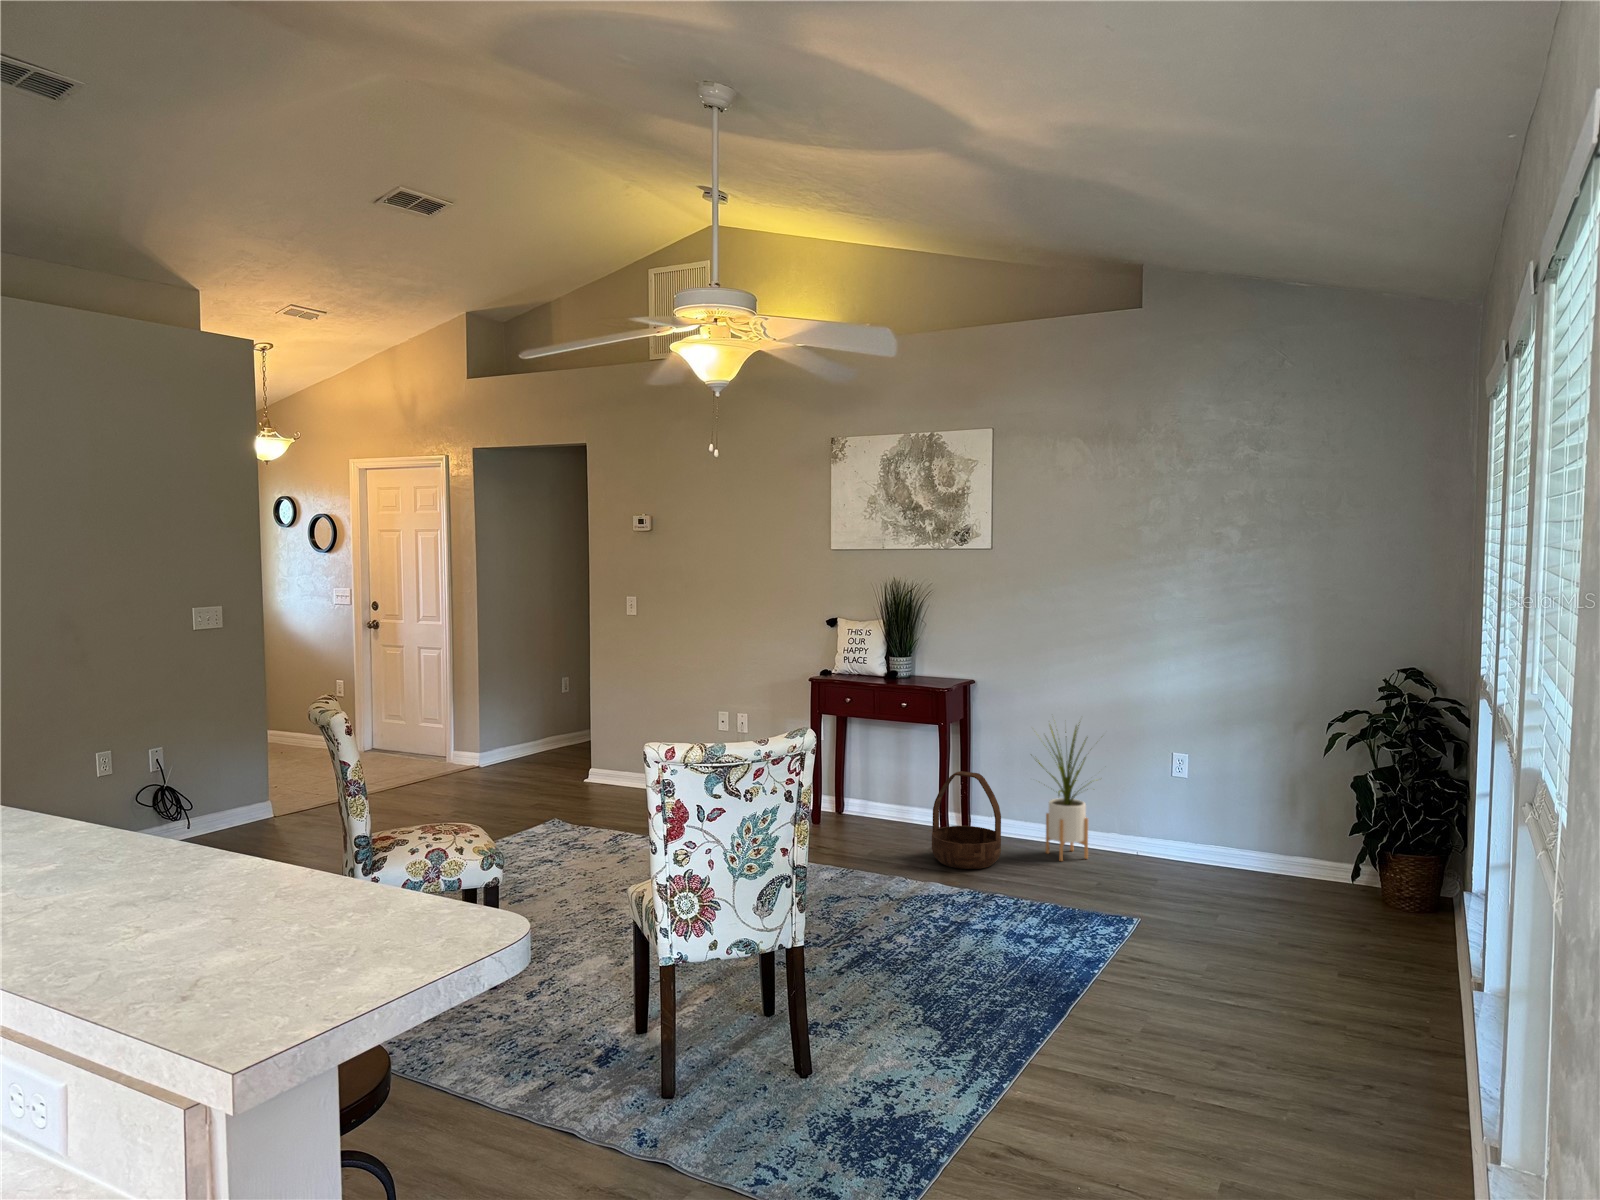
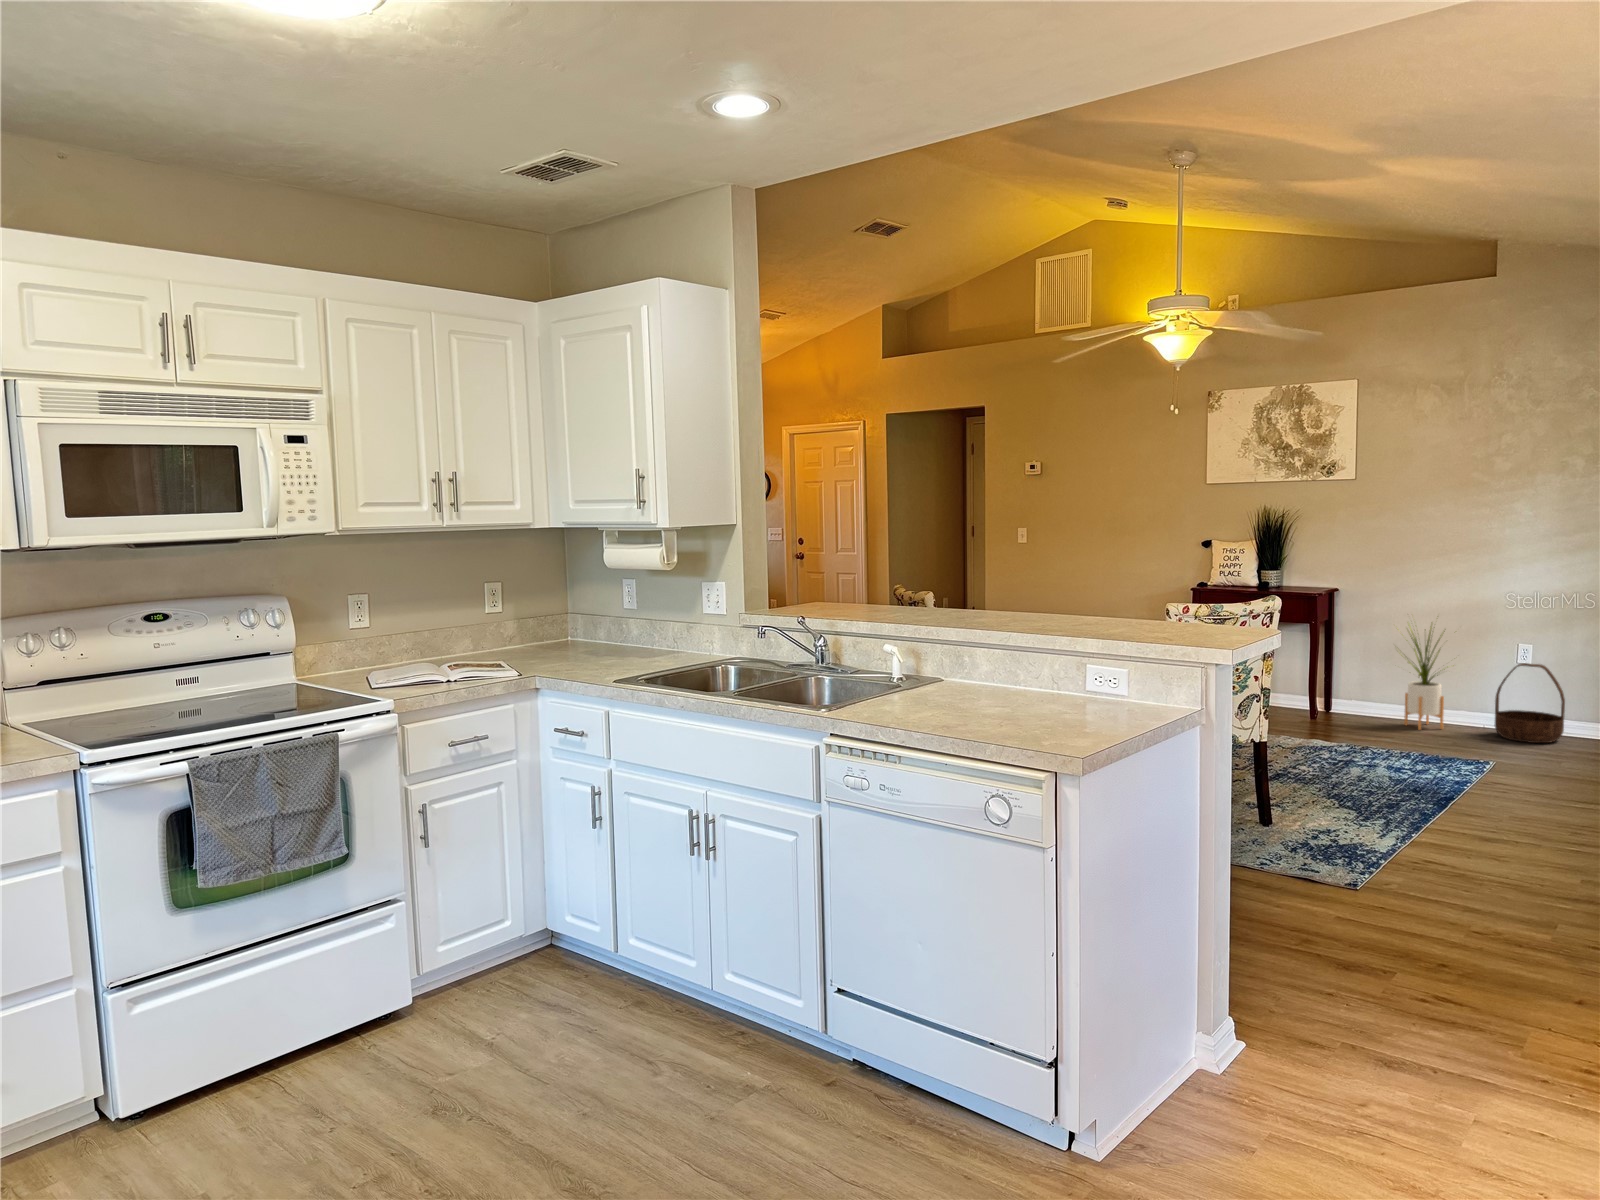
basket: present [932,771,1001,869] -> present [1495,663,1565,743]

